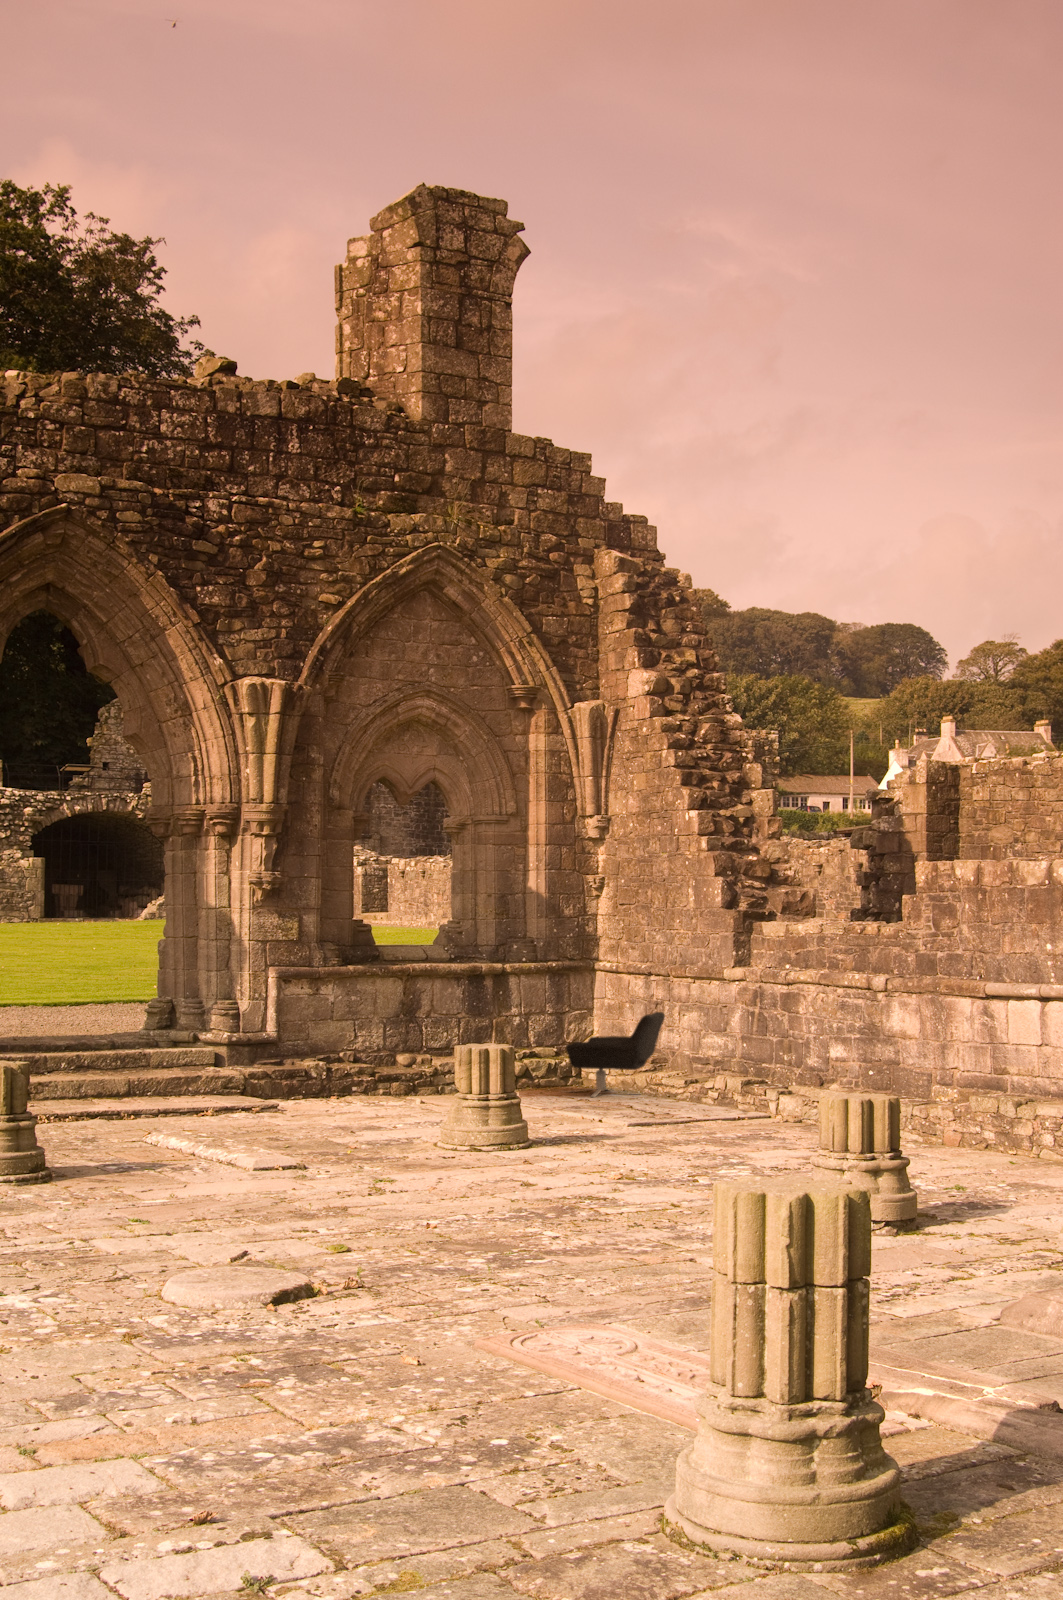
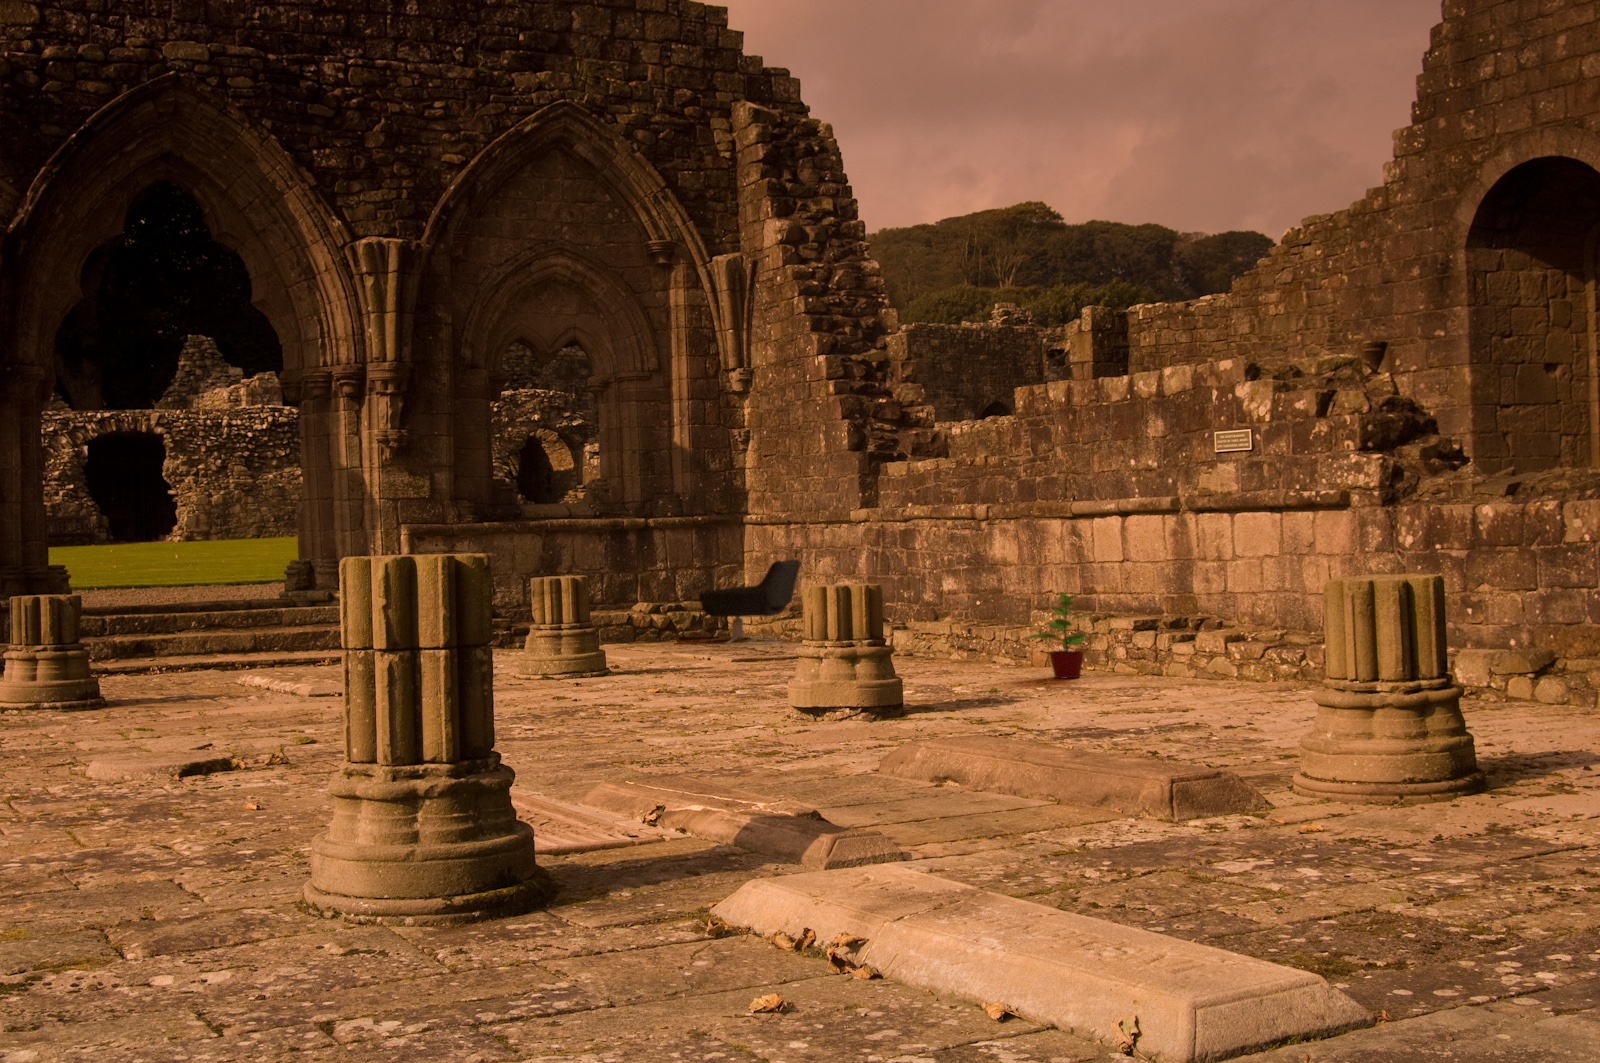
potted plant: none [945,1072,1018,1161] -> present [1027,593,1092,678]

